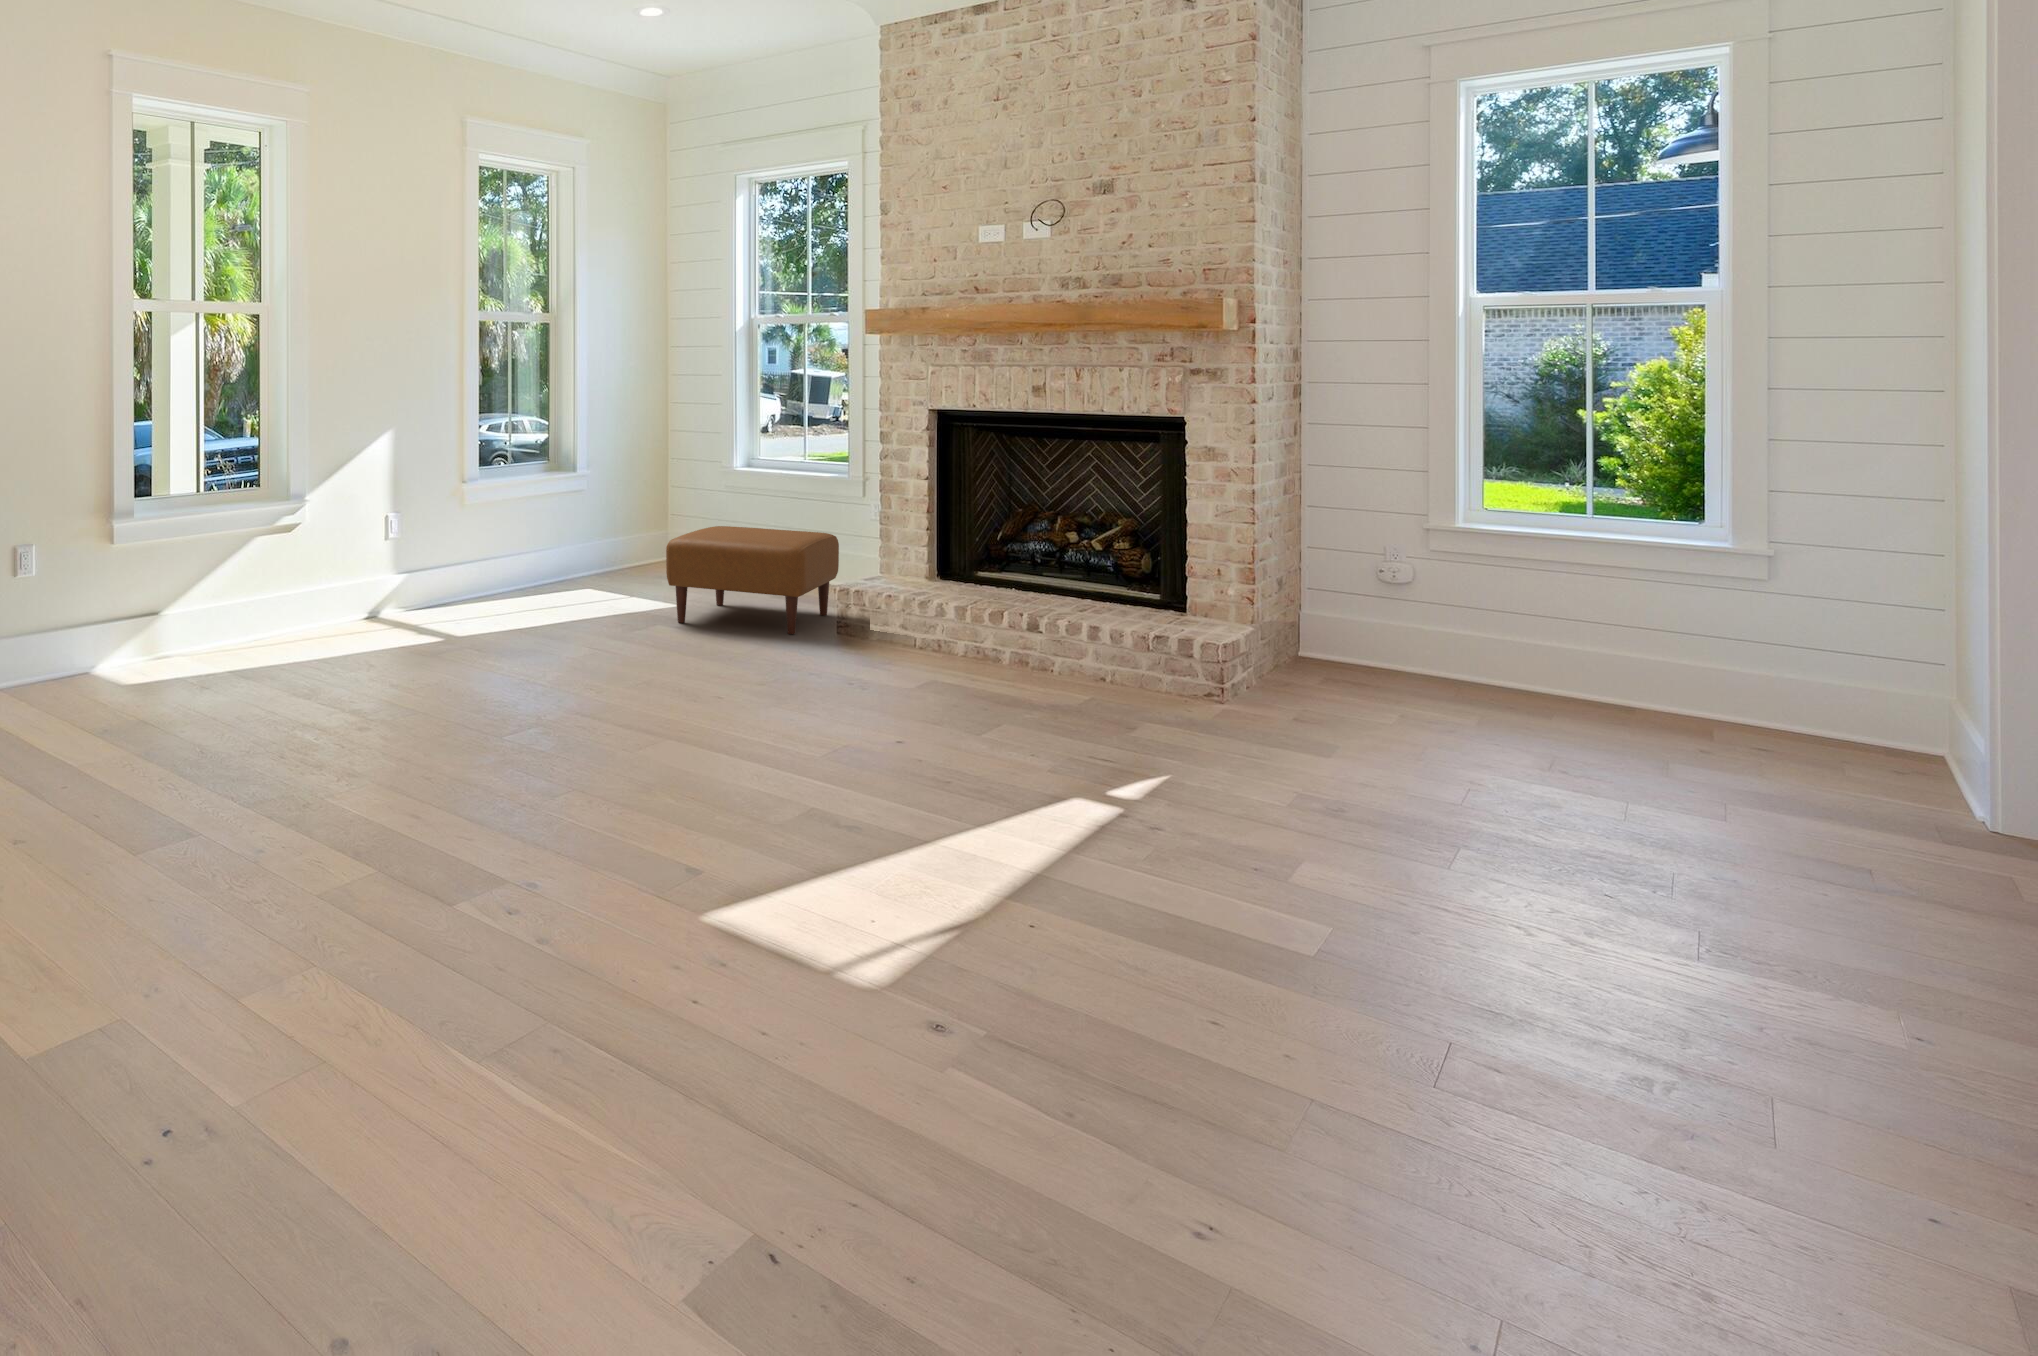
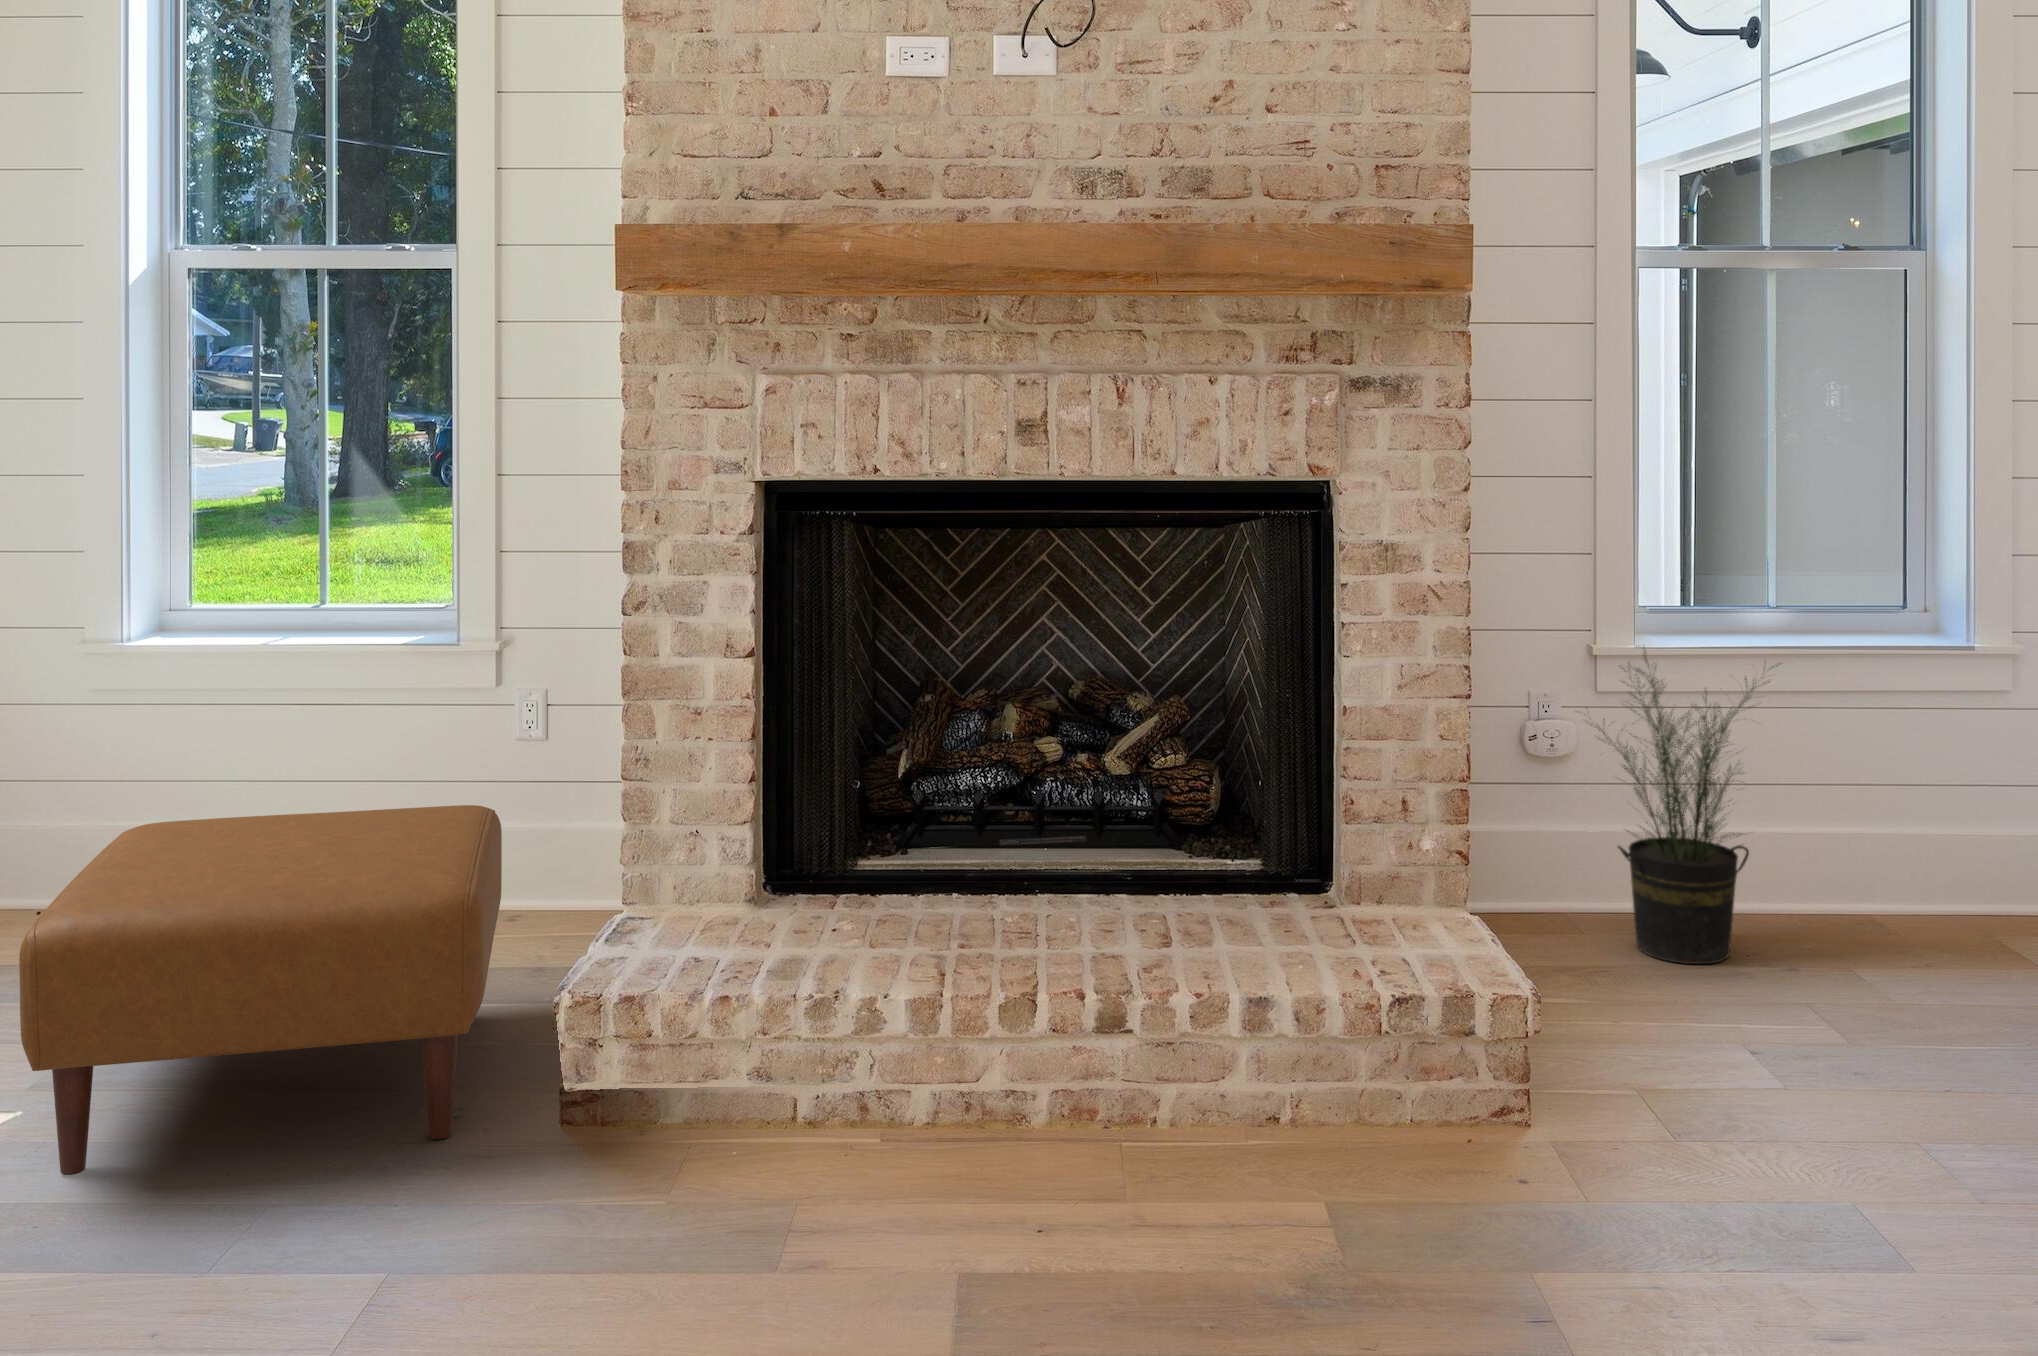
potted plant: none [1373,520,1499,689] -> present [1585,649,1780,964]

